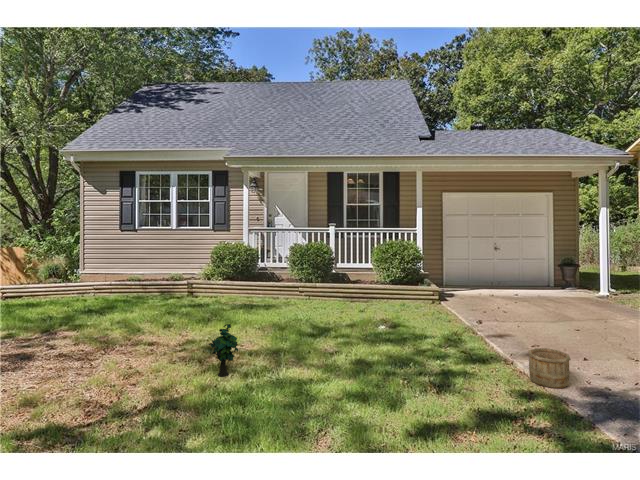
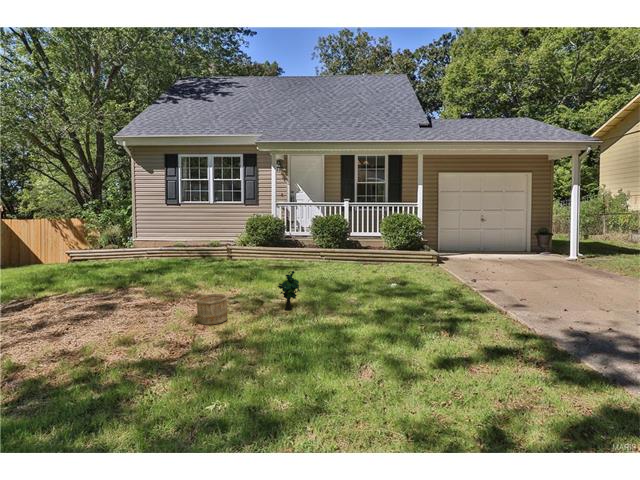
wooden bucket: present [528,348,571,388] -> present [196,294,227,325]

